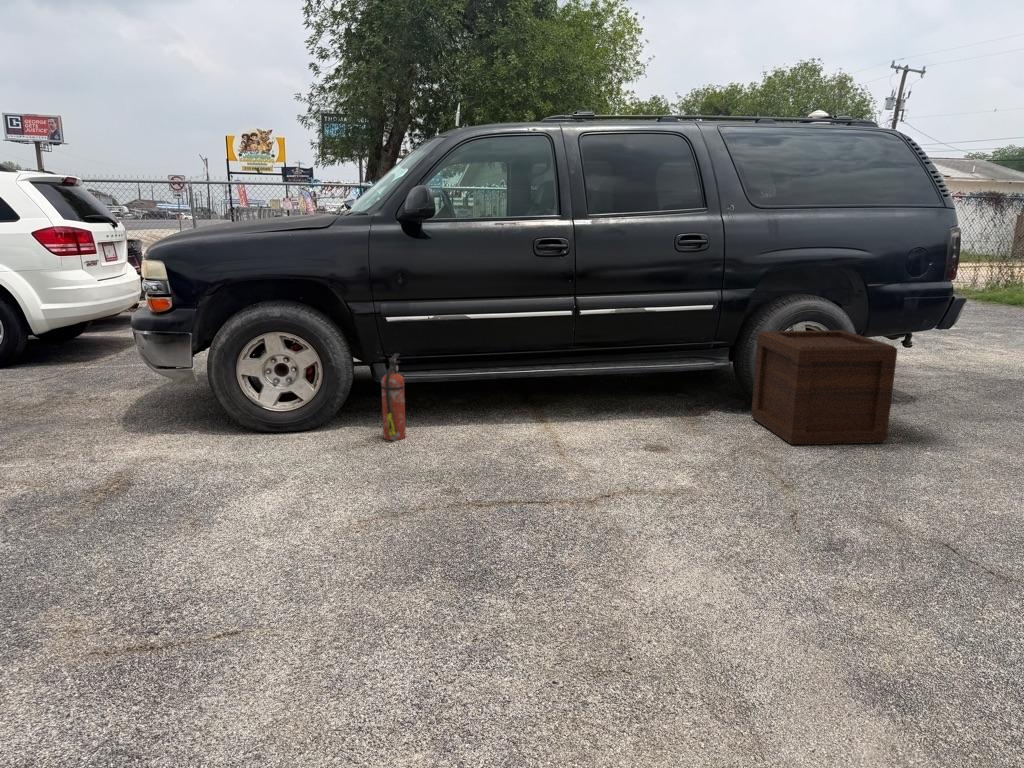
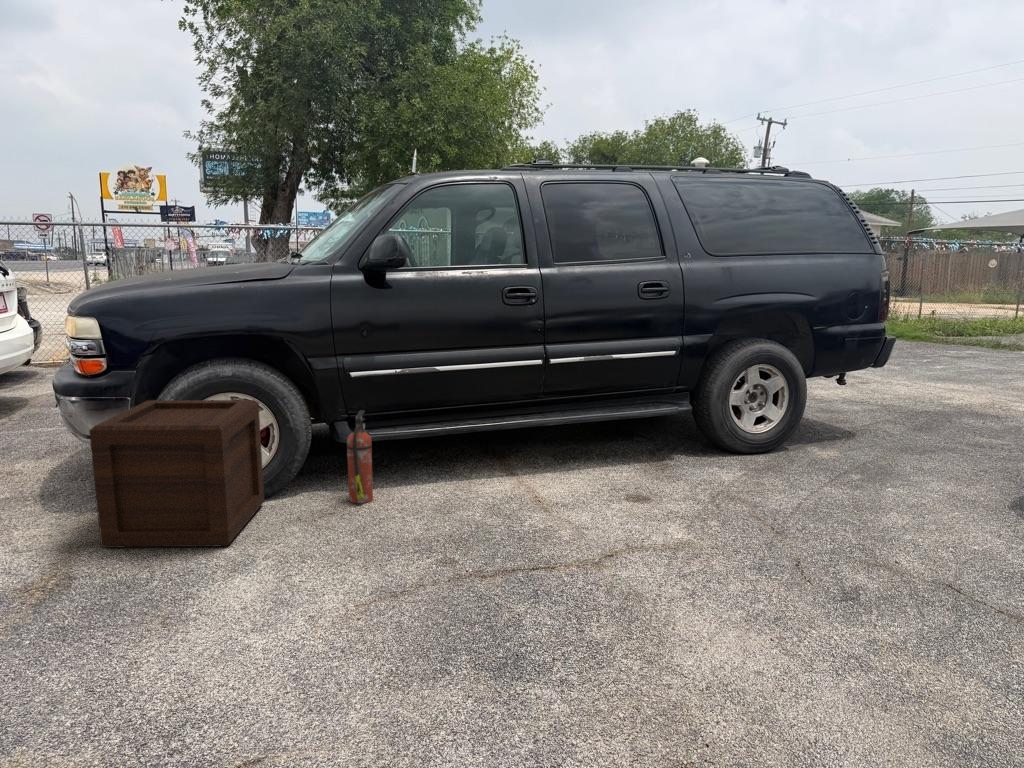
wooden crate: present [751,330,897,445] -> present [89,400,264,548]

